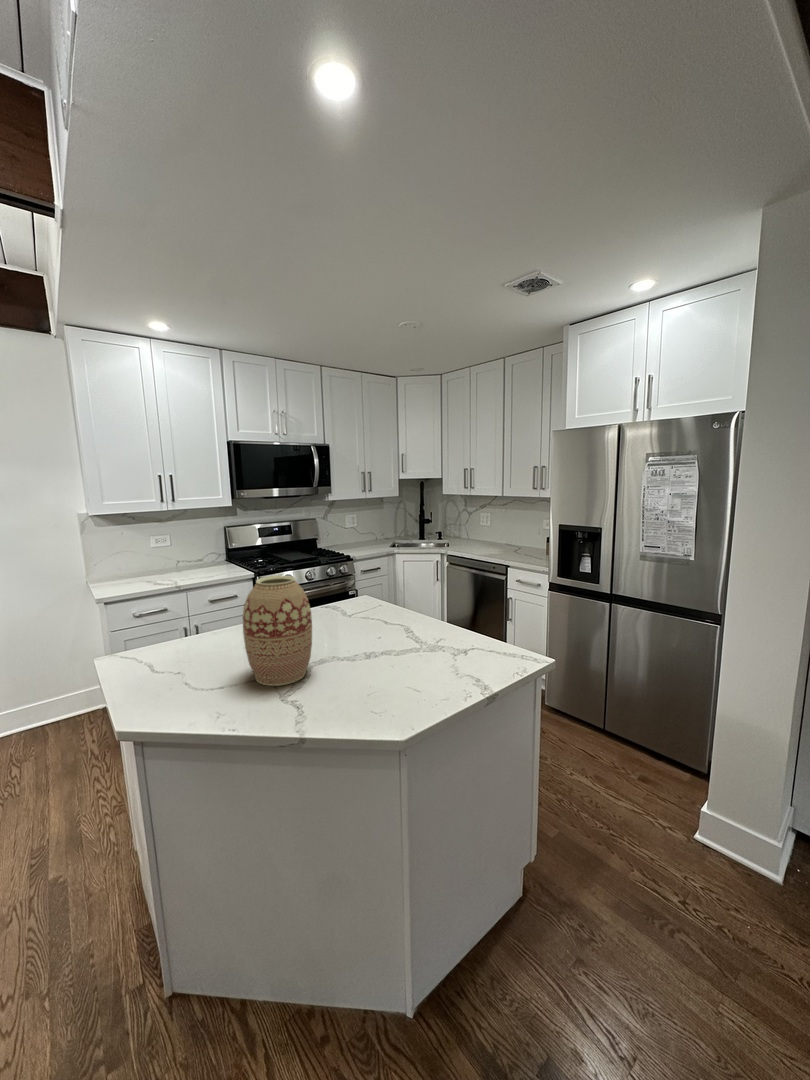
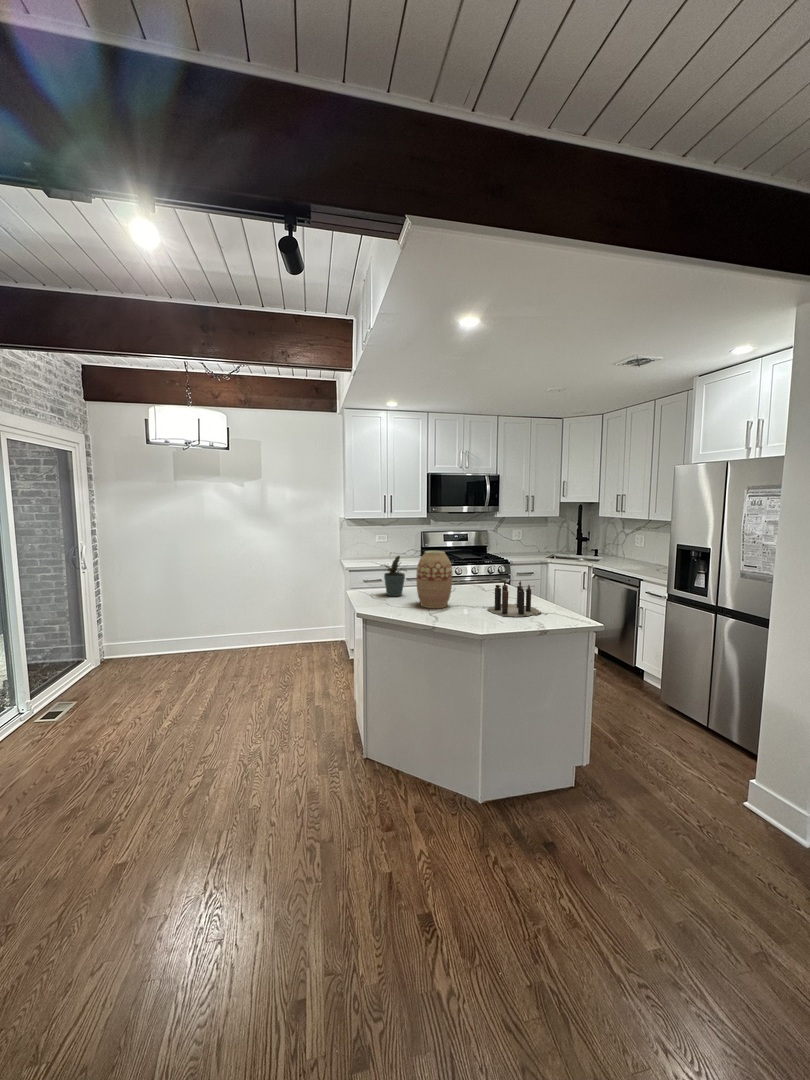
potted plant: none [161,589,223,665] -> present [381,556,407,596]
candle: none [368,609,463,682] -> present [488,581,541,617]

